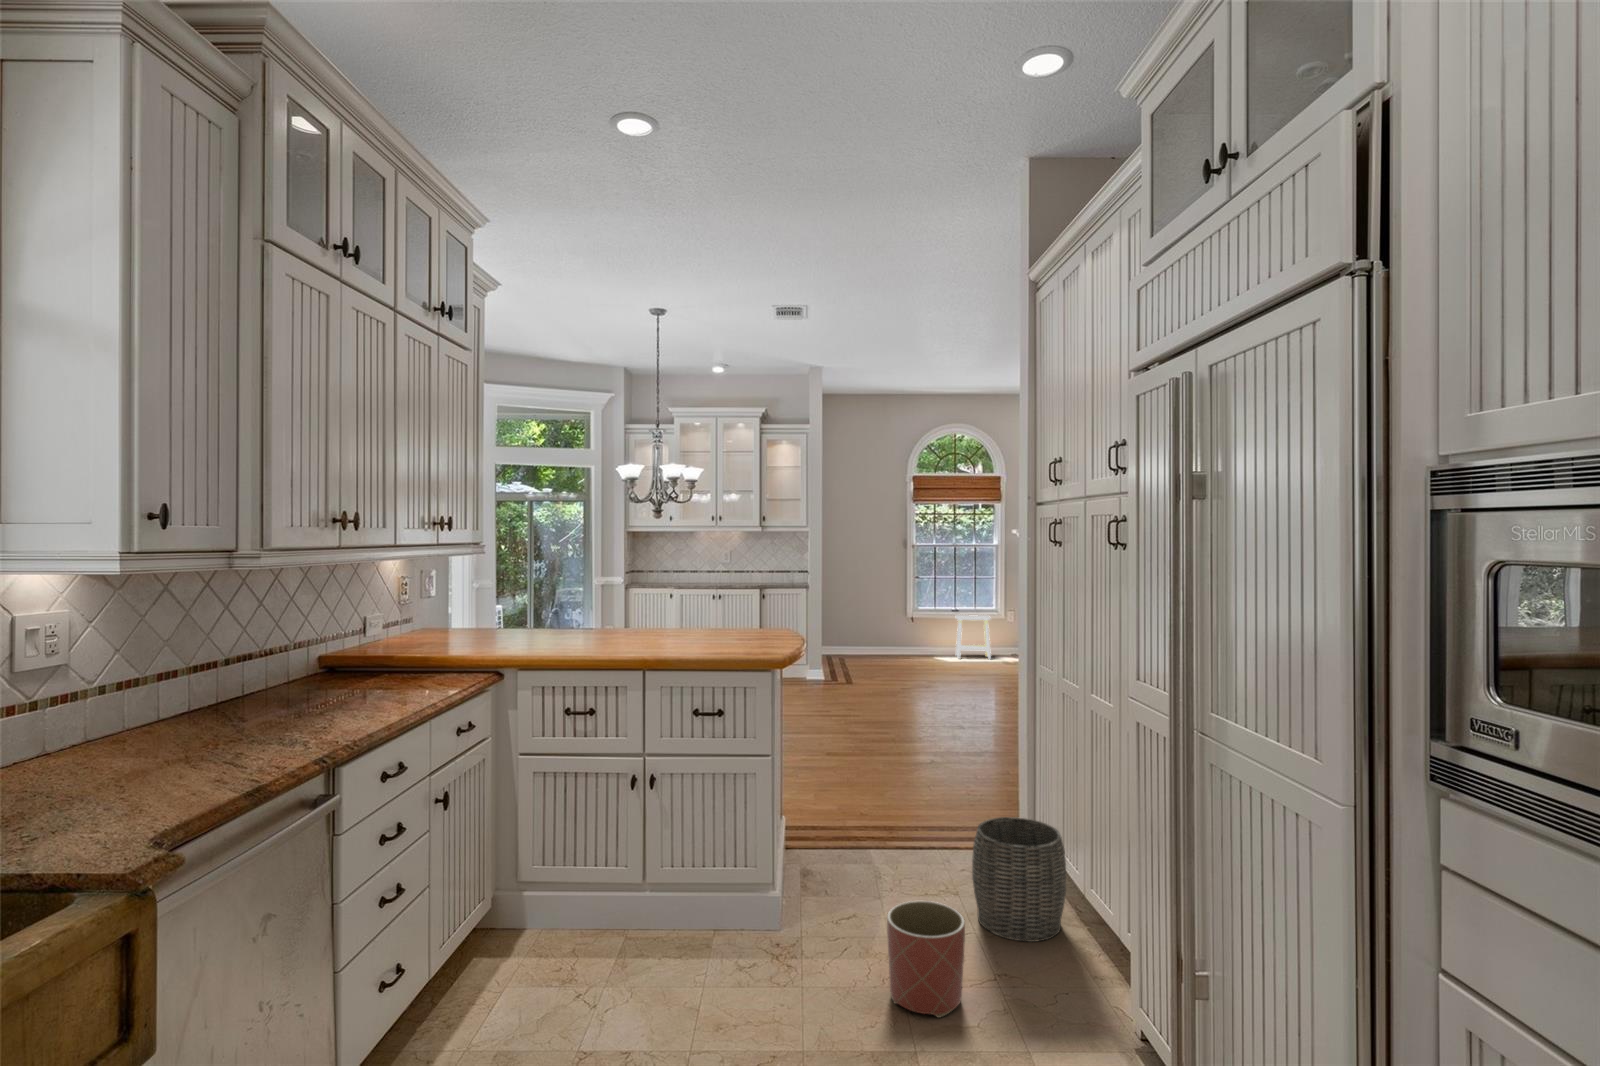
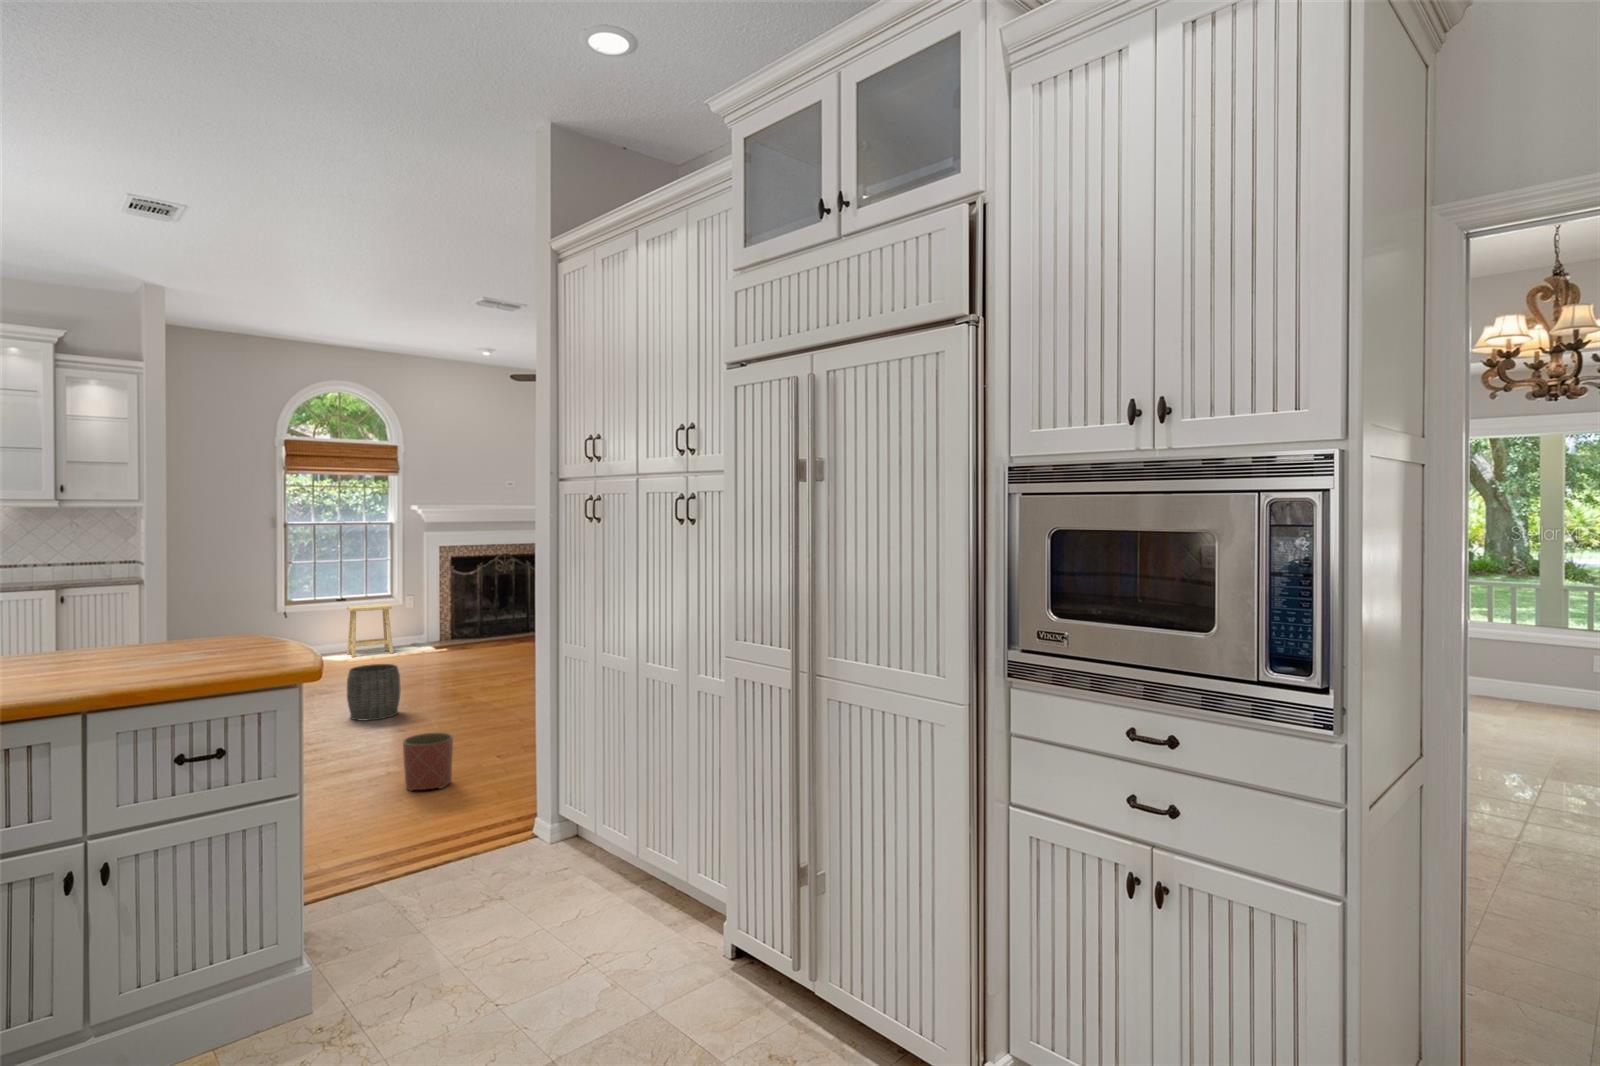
woven basket: present [972,817,1066,942] -> present [347,664,401,720]
planter: present [887,901,965,1018] -> present [403,733,453,791]

